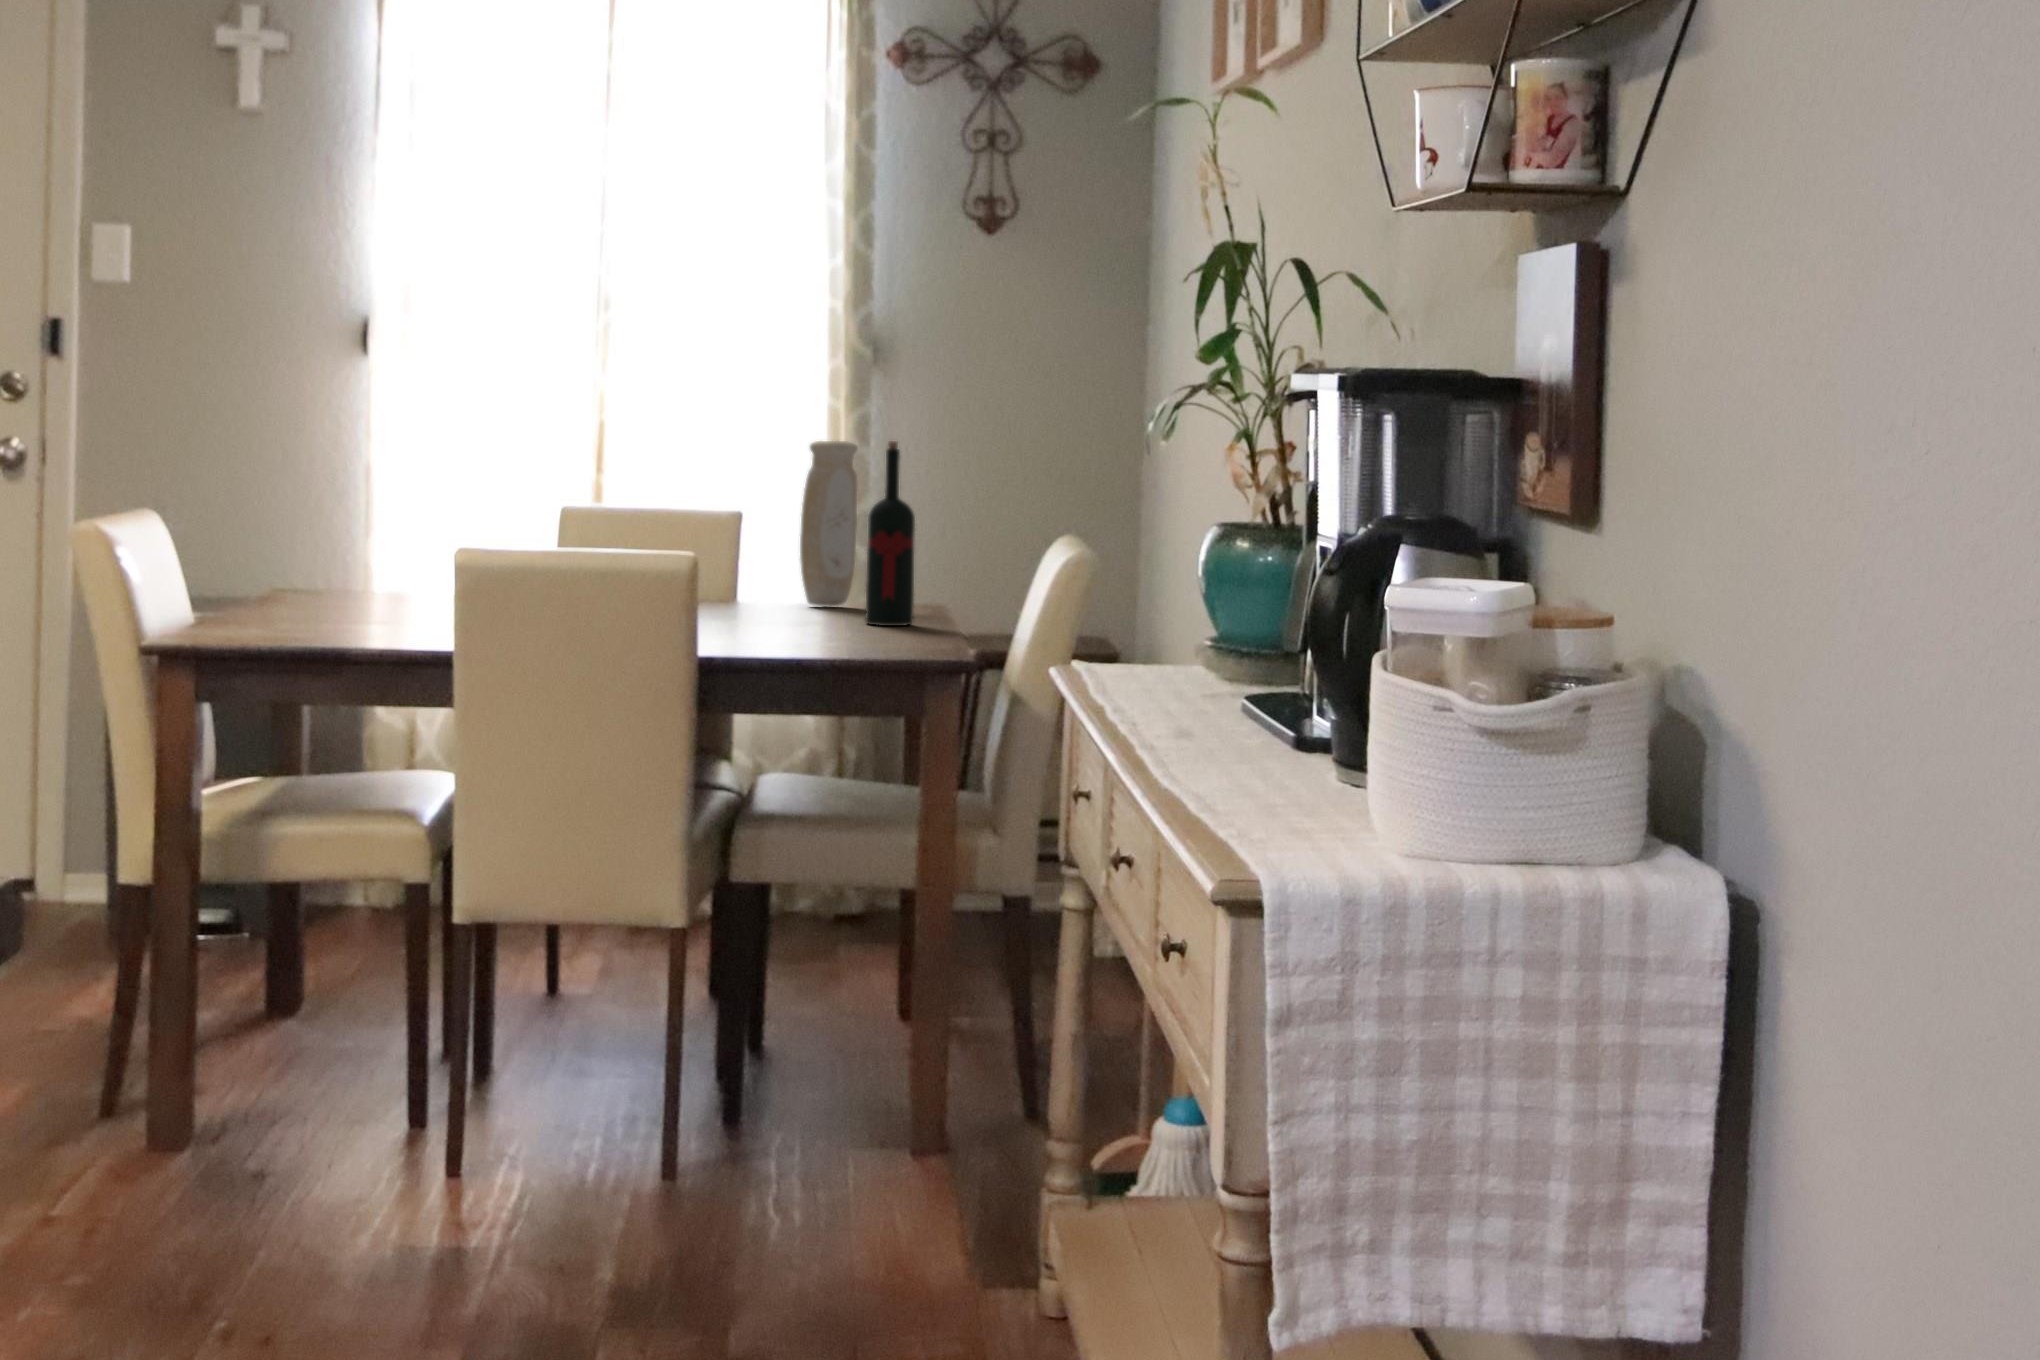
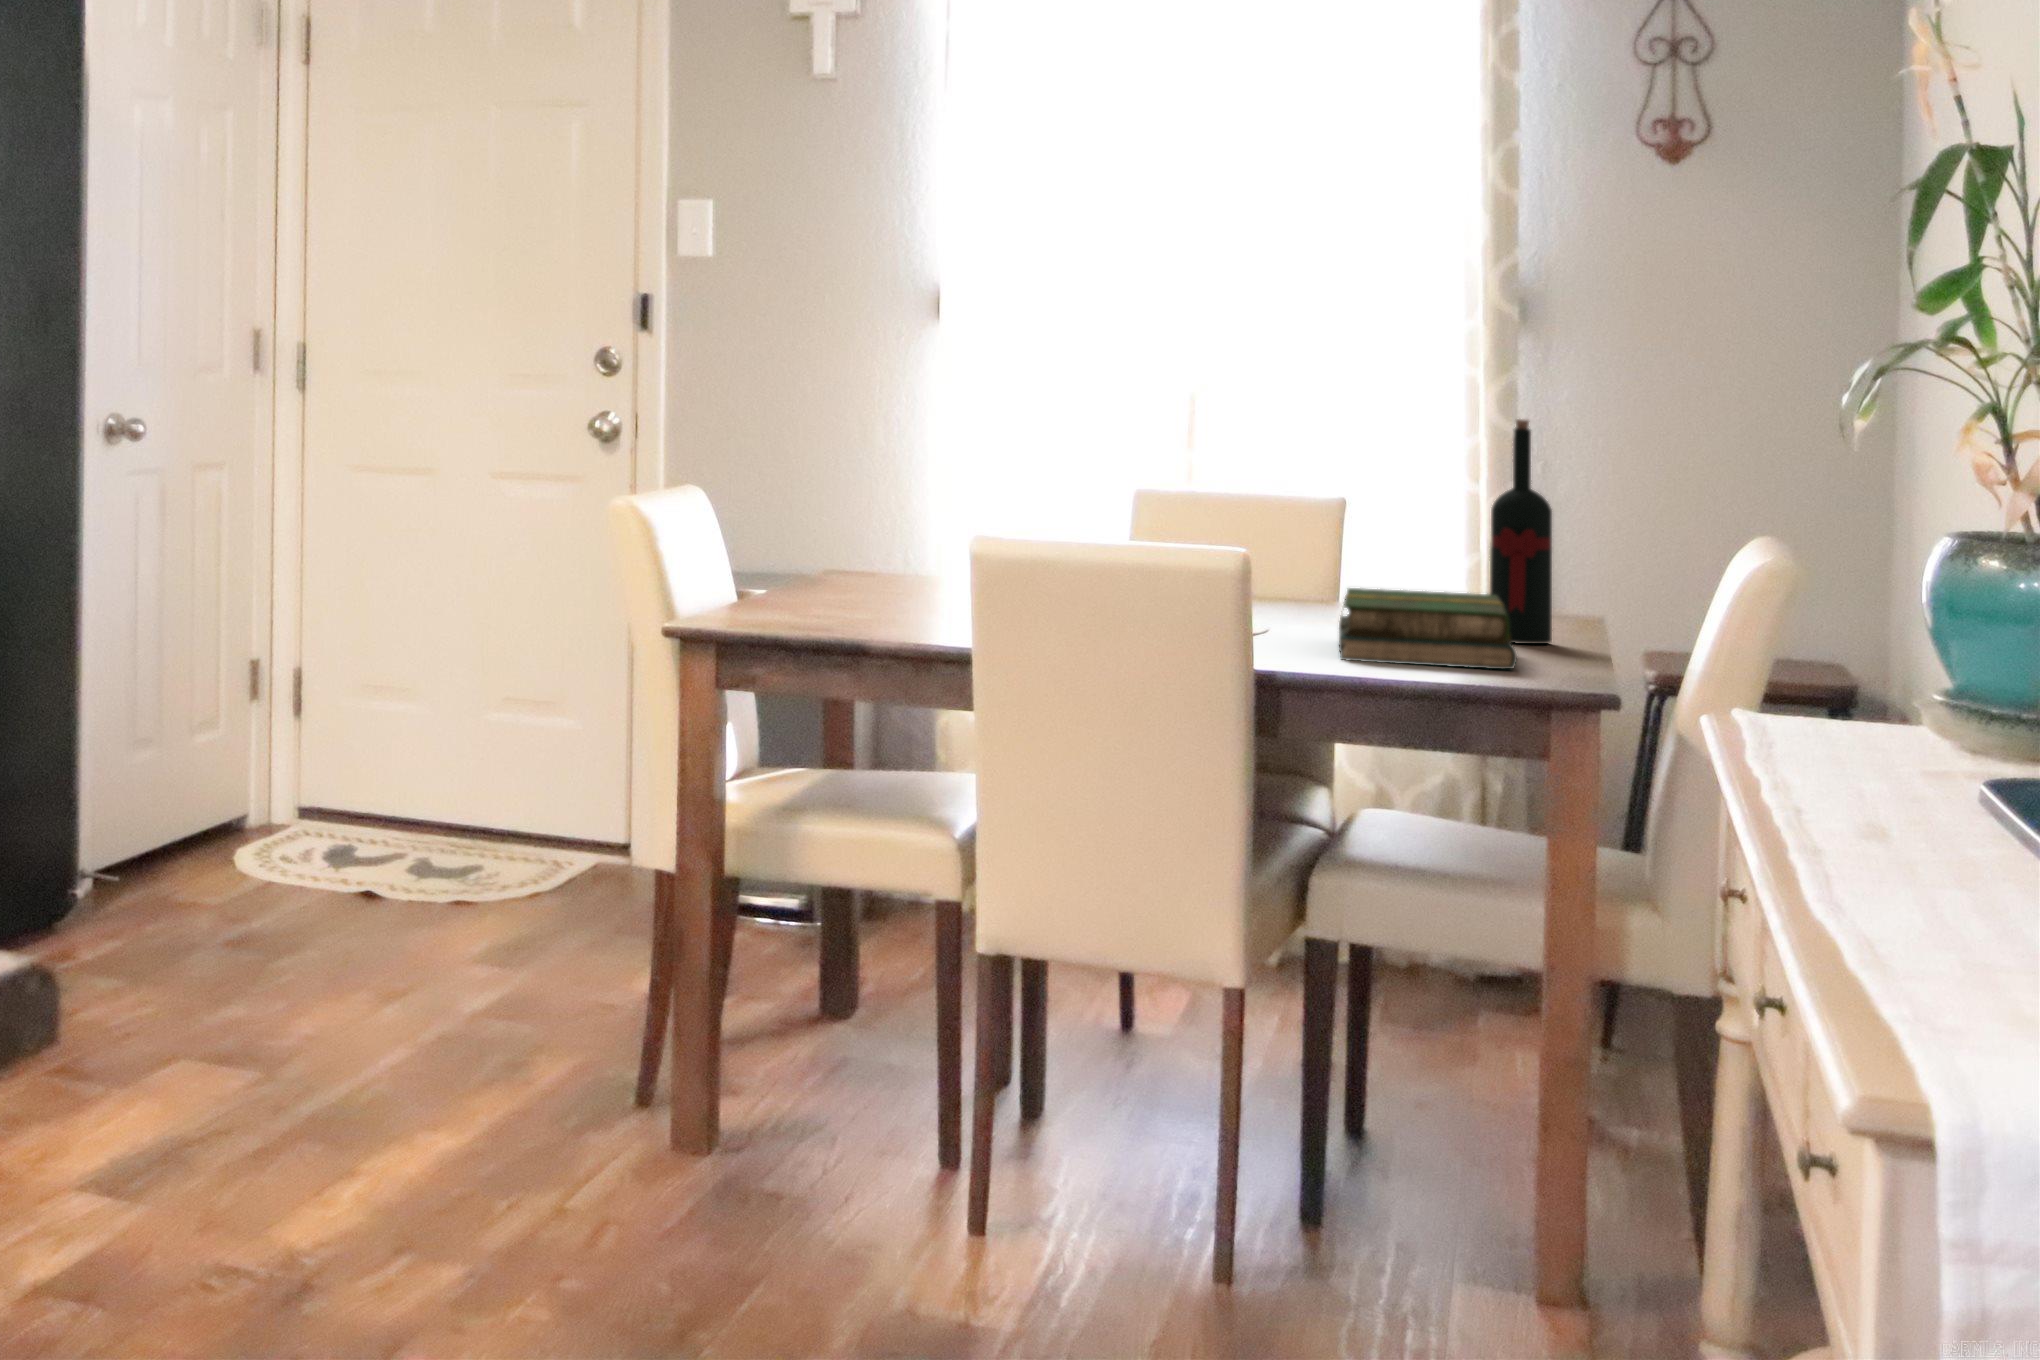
vase: present [800,441,858,607] -> none [1415,418,1488,614]
book: none [753,584,898,645] -> present [1339,588,1517,669]

